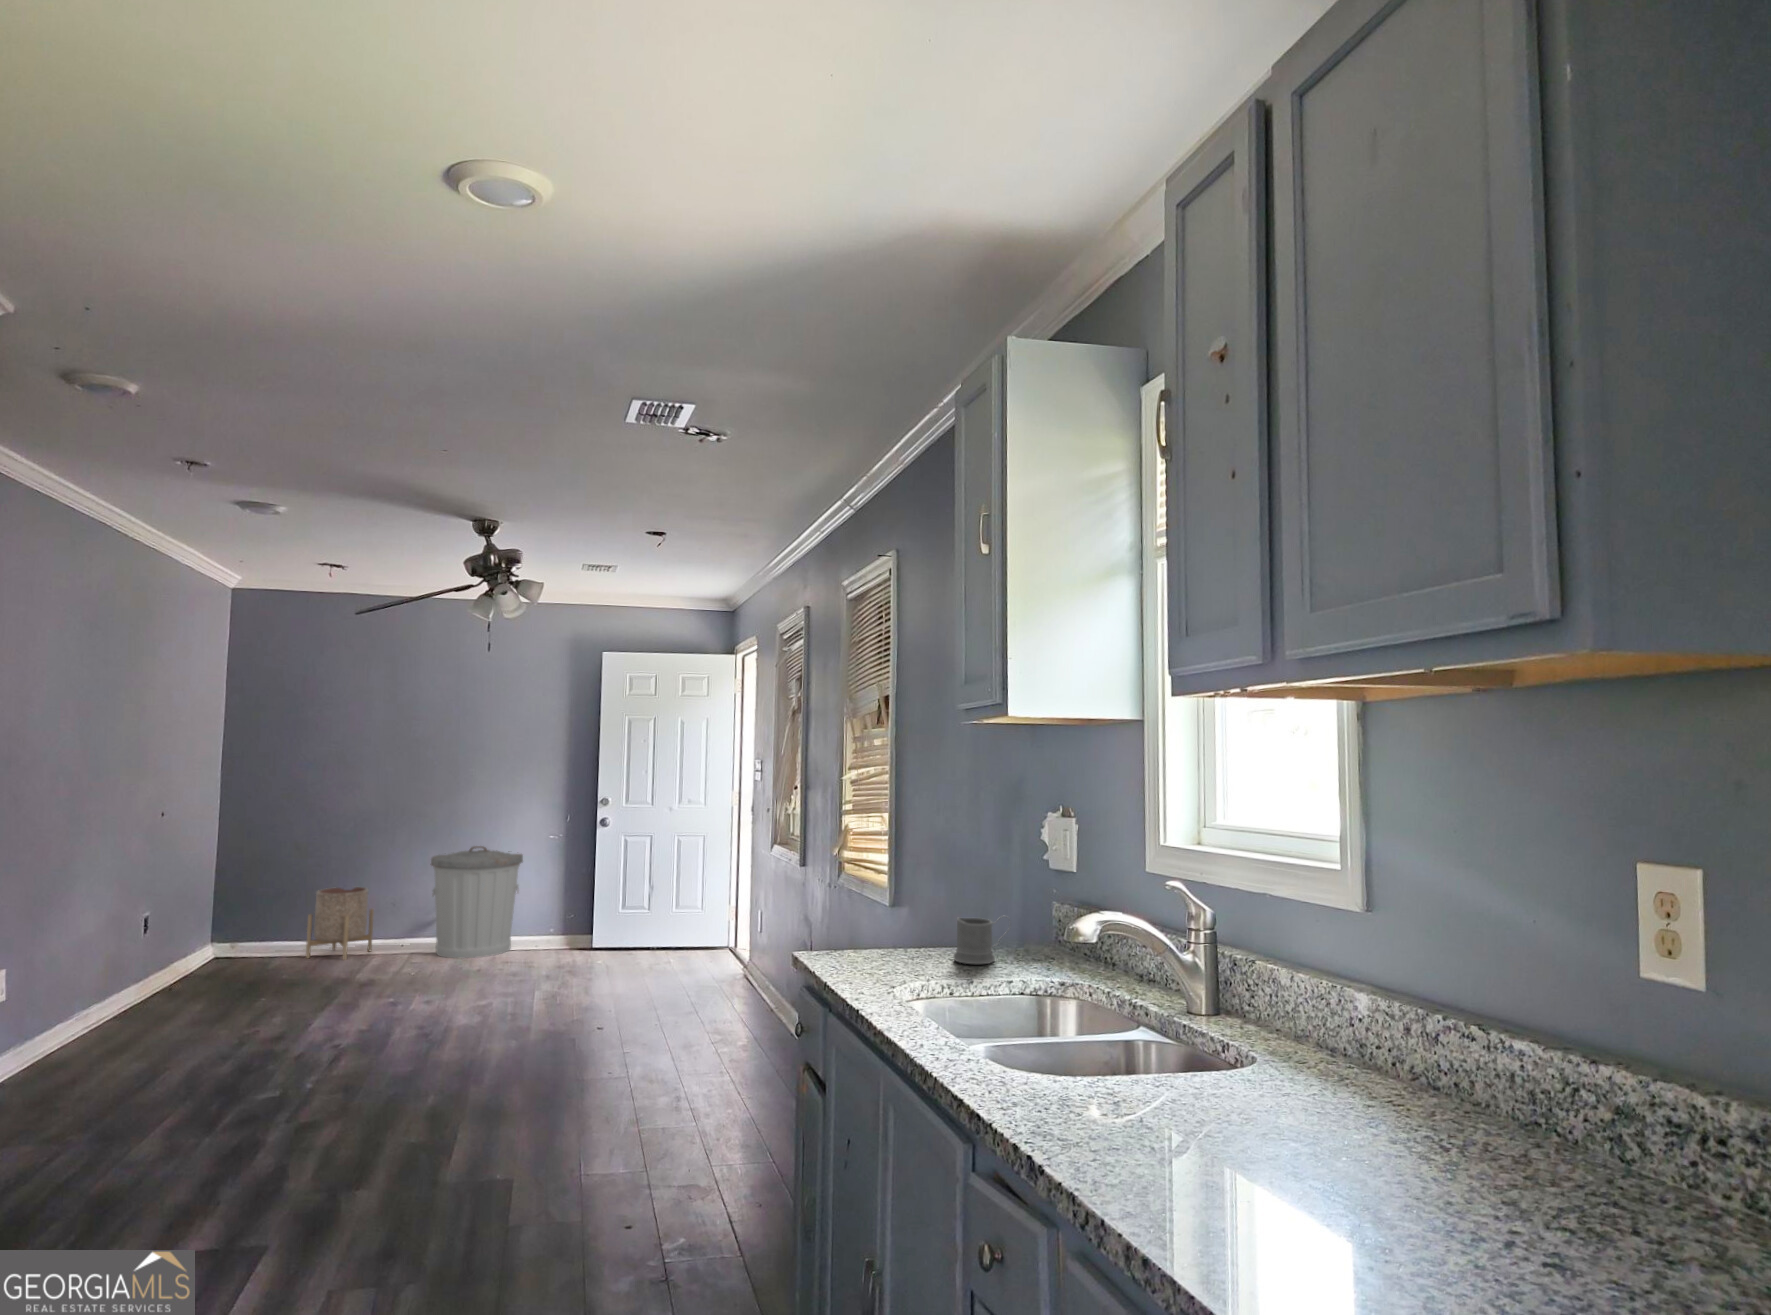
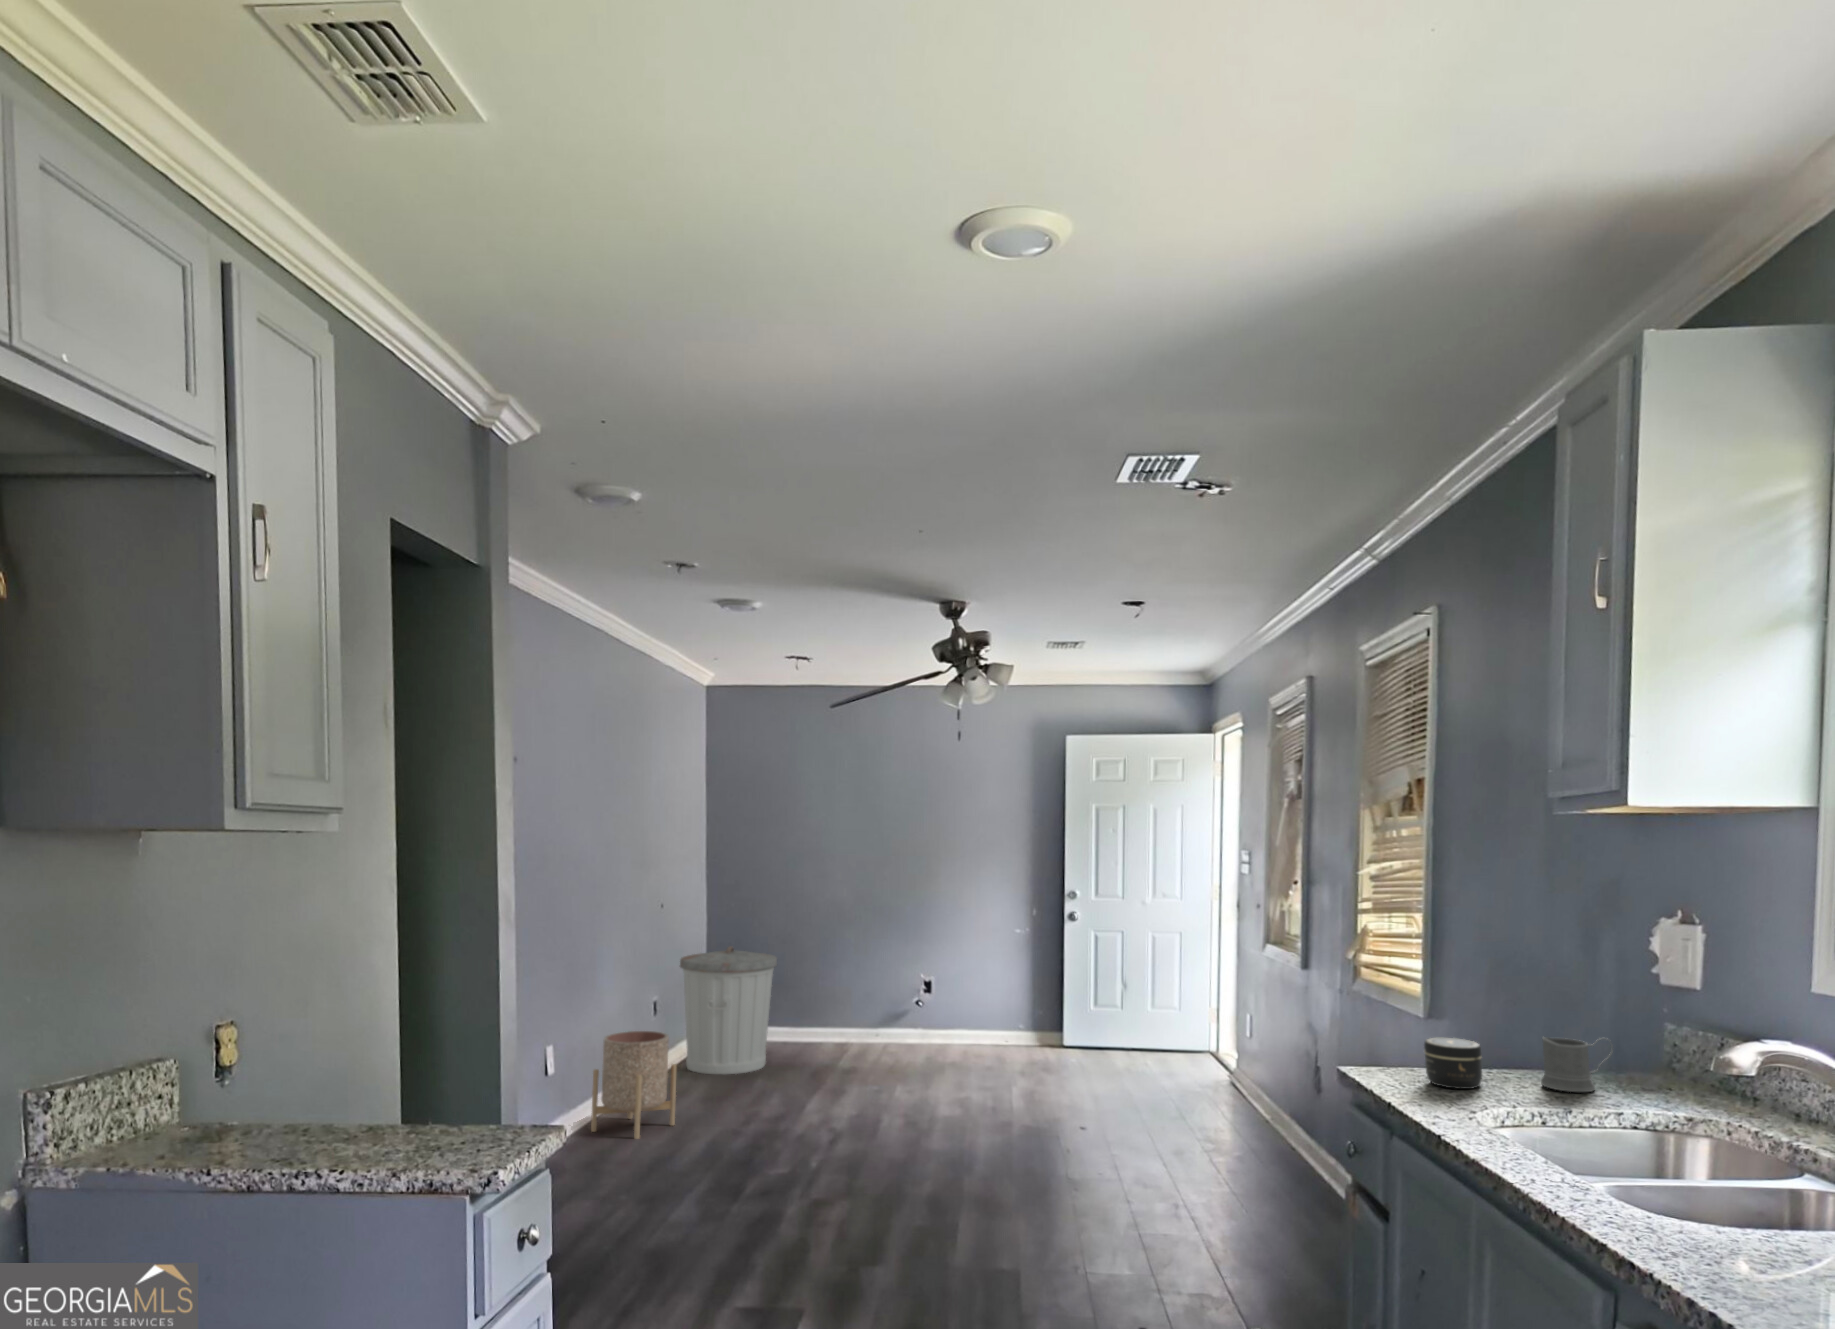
trash can: present [431,846,523,958] -> present [680,946,777,1074]
planter: present [306,887,374,960] -> present [591,1031,676,1139]
jar: none [860,923,907,969] -> present [1424,1038,1482,1089]

